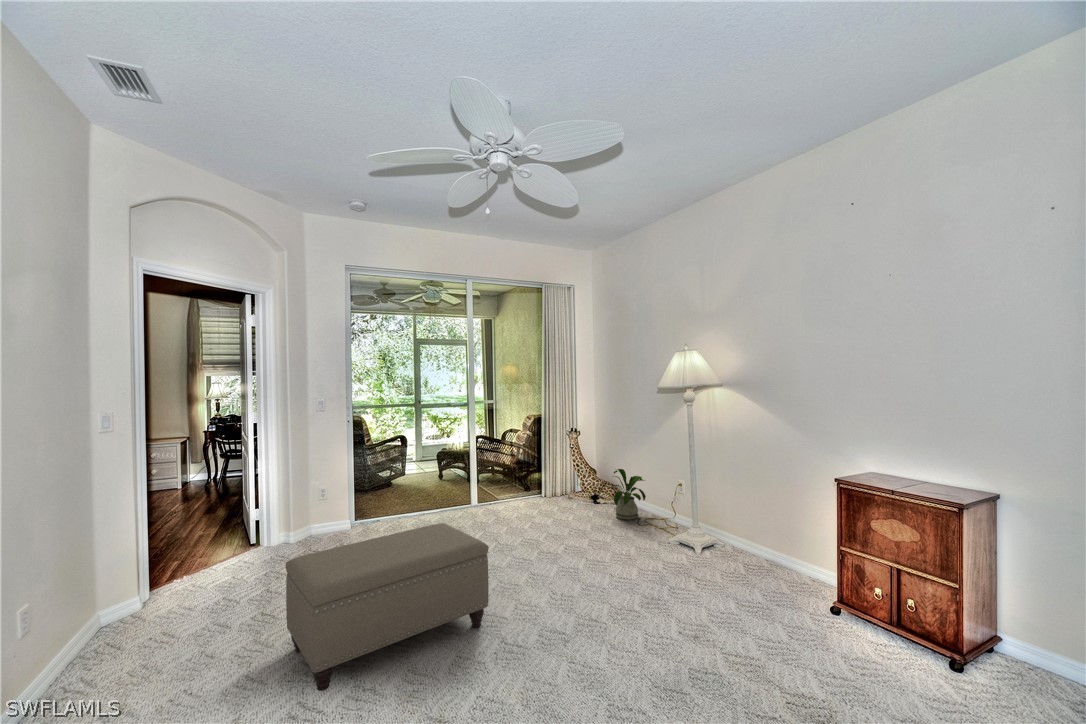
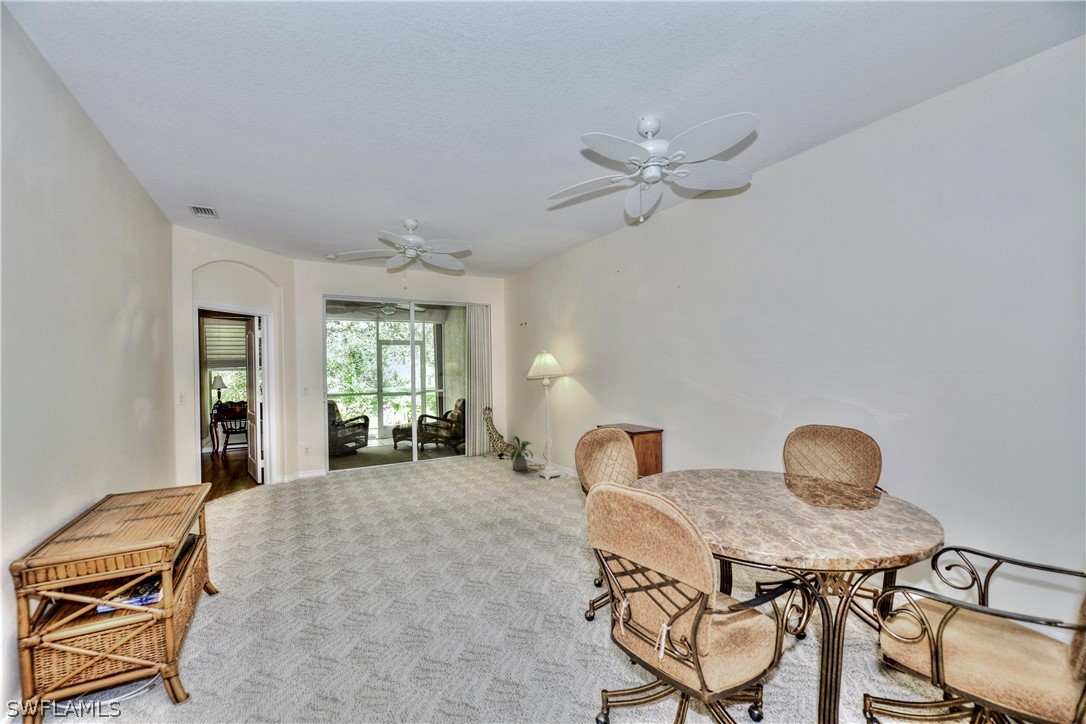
ottoman: present [285,523,489,691] -> none [292,461,414,541]

